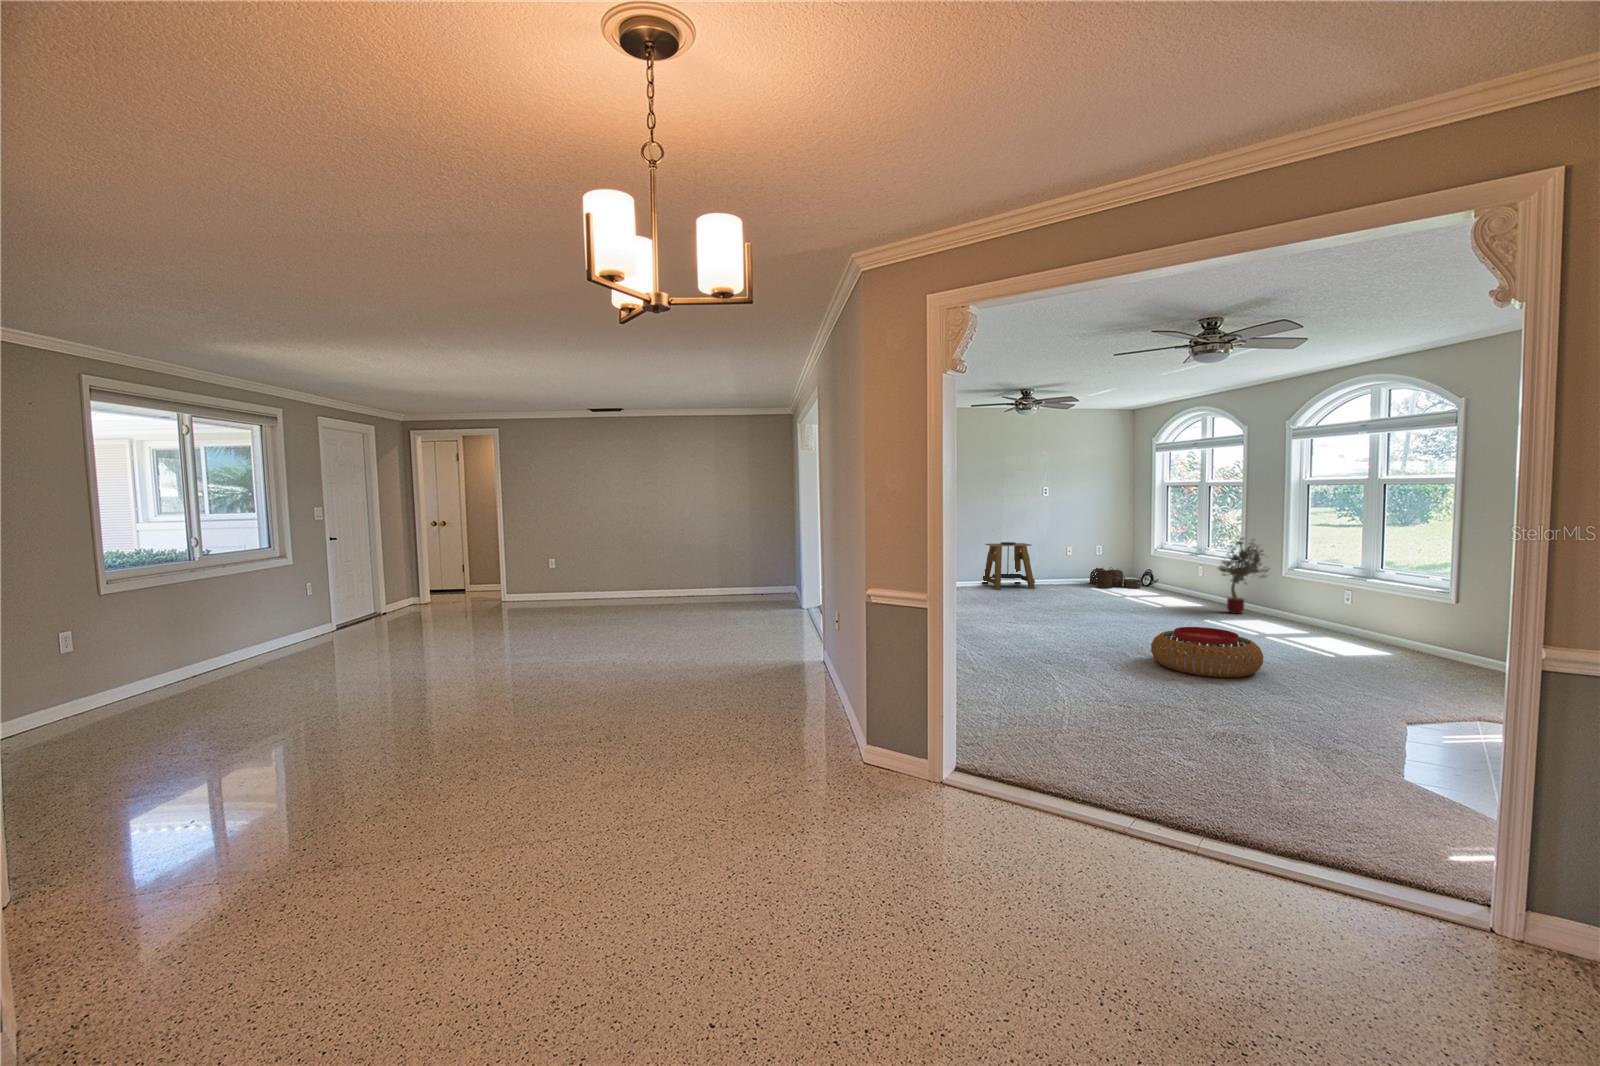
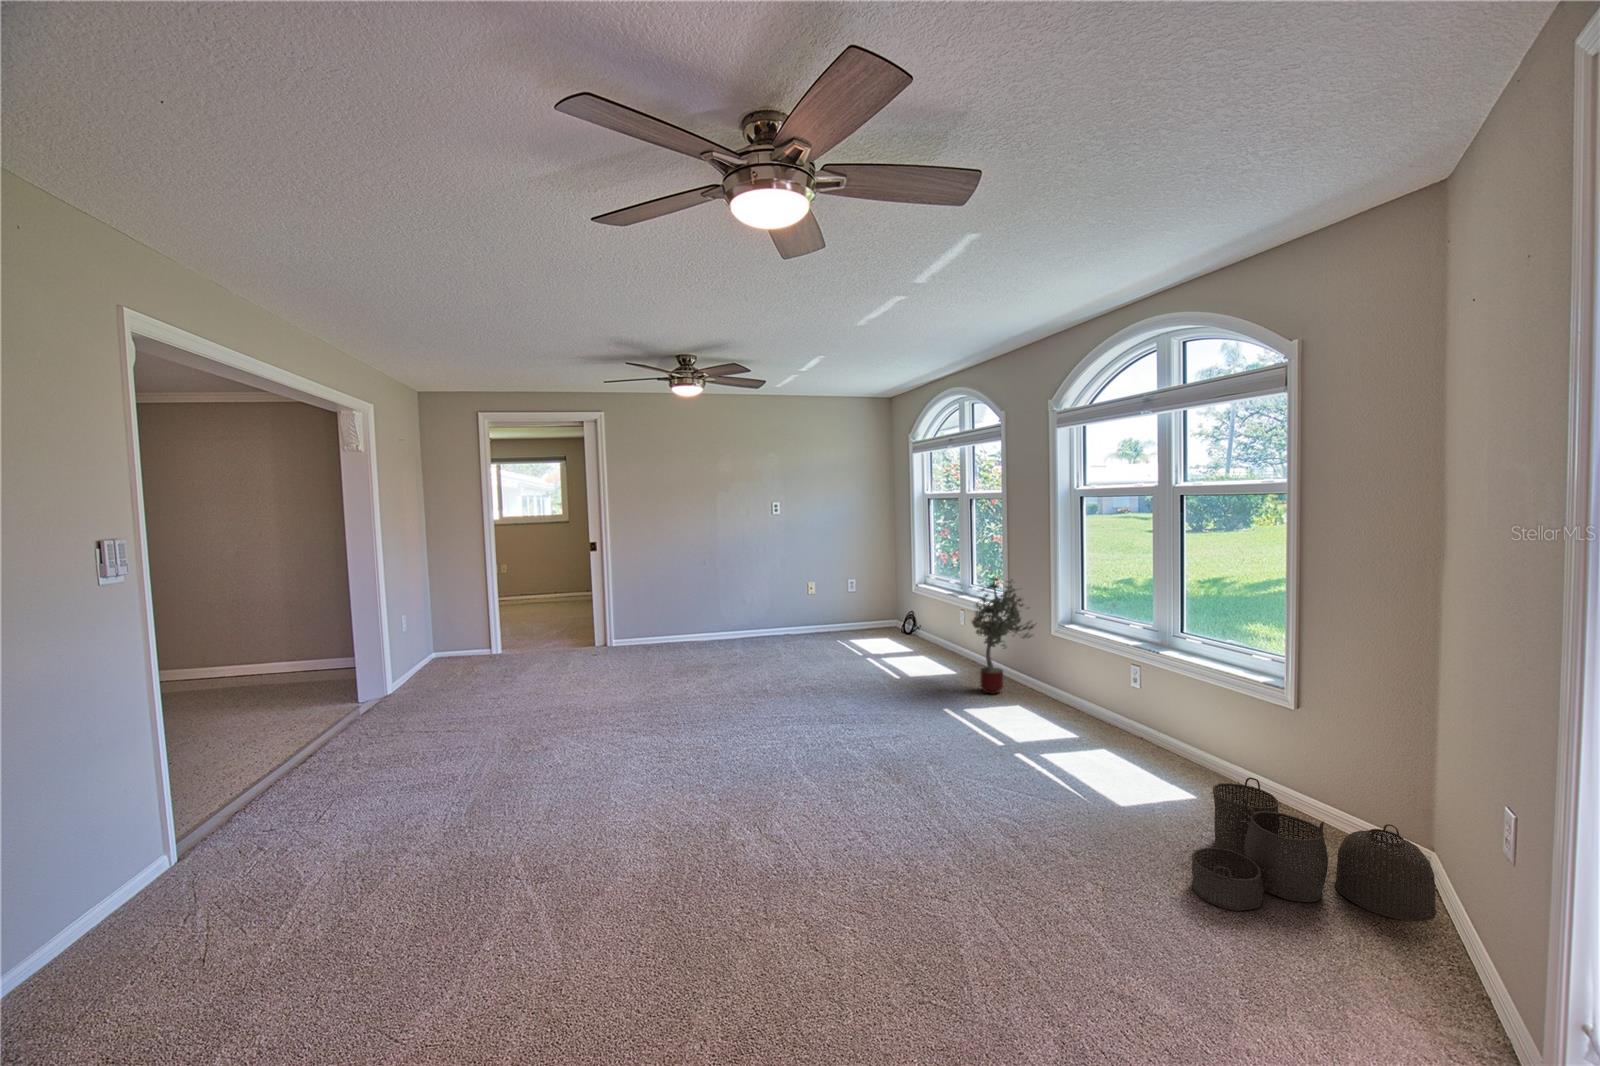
side table: present [982,542,1035,590] -> none [691,580,756,651]
woven basket: present [1090,568,1140,589] -> present [1191,777,1437,922]
pouf: present [1151,627,1263,677] -> none [730,807,948,978]

